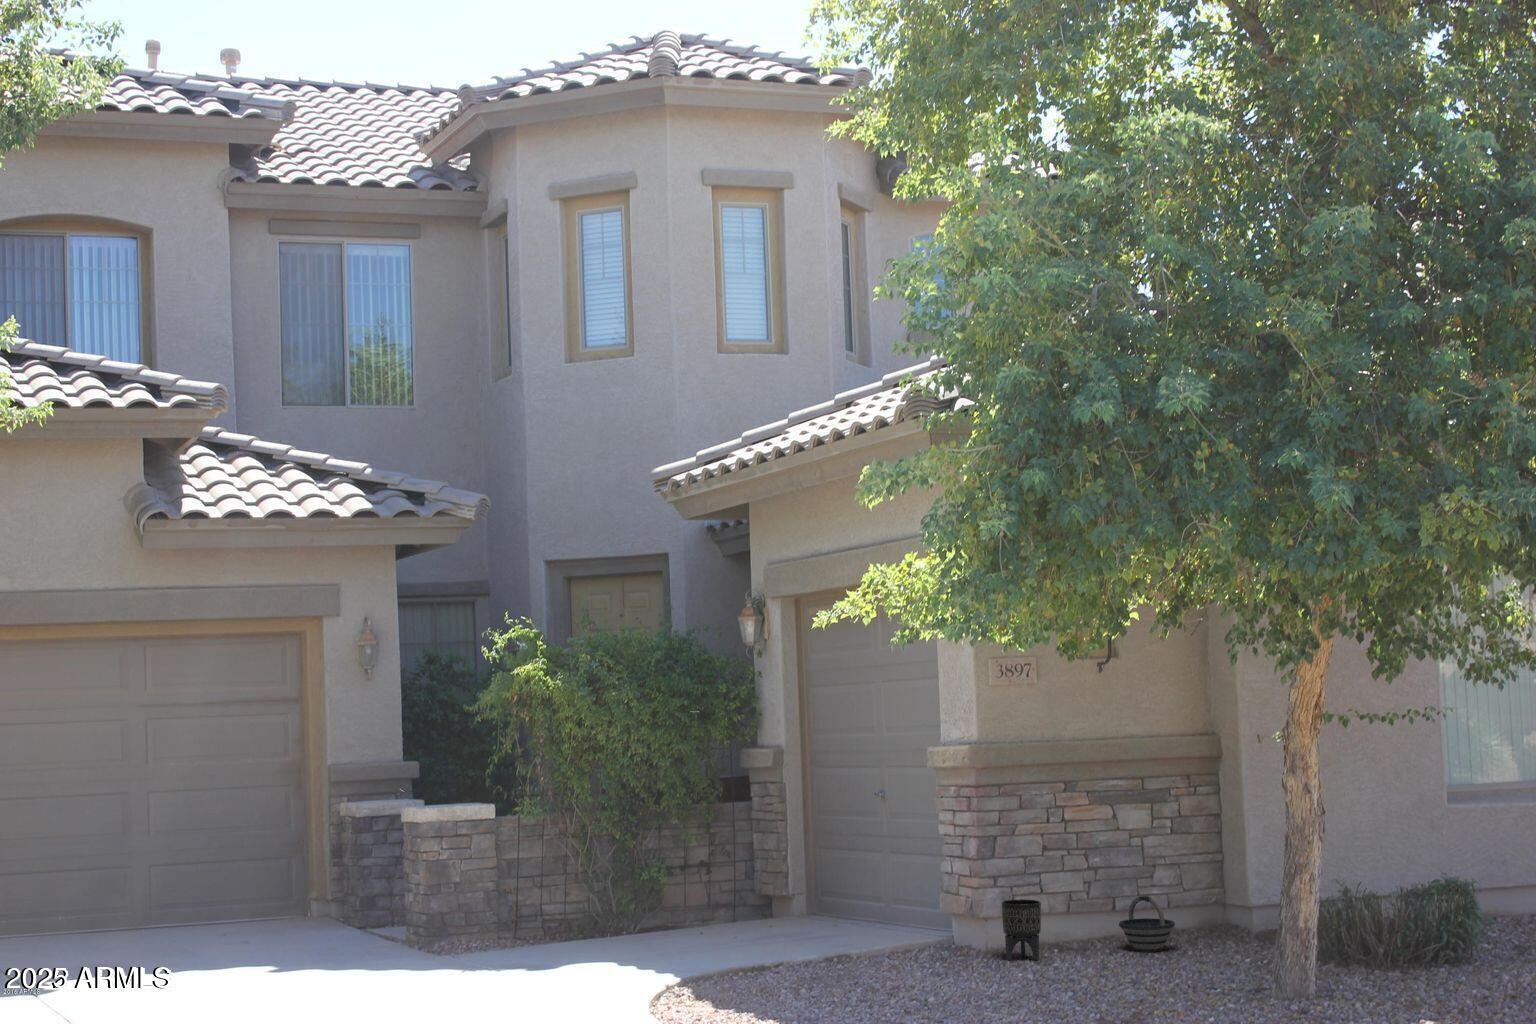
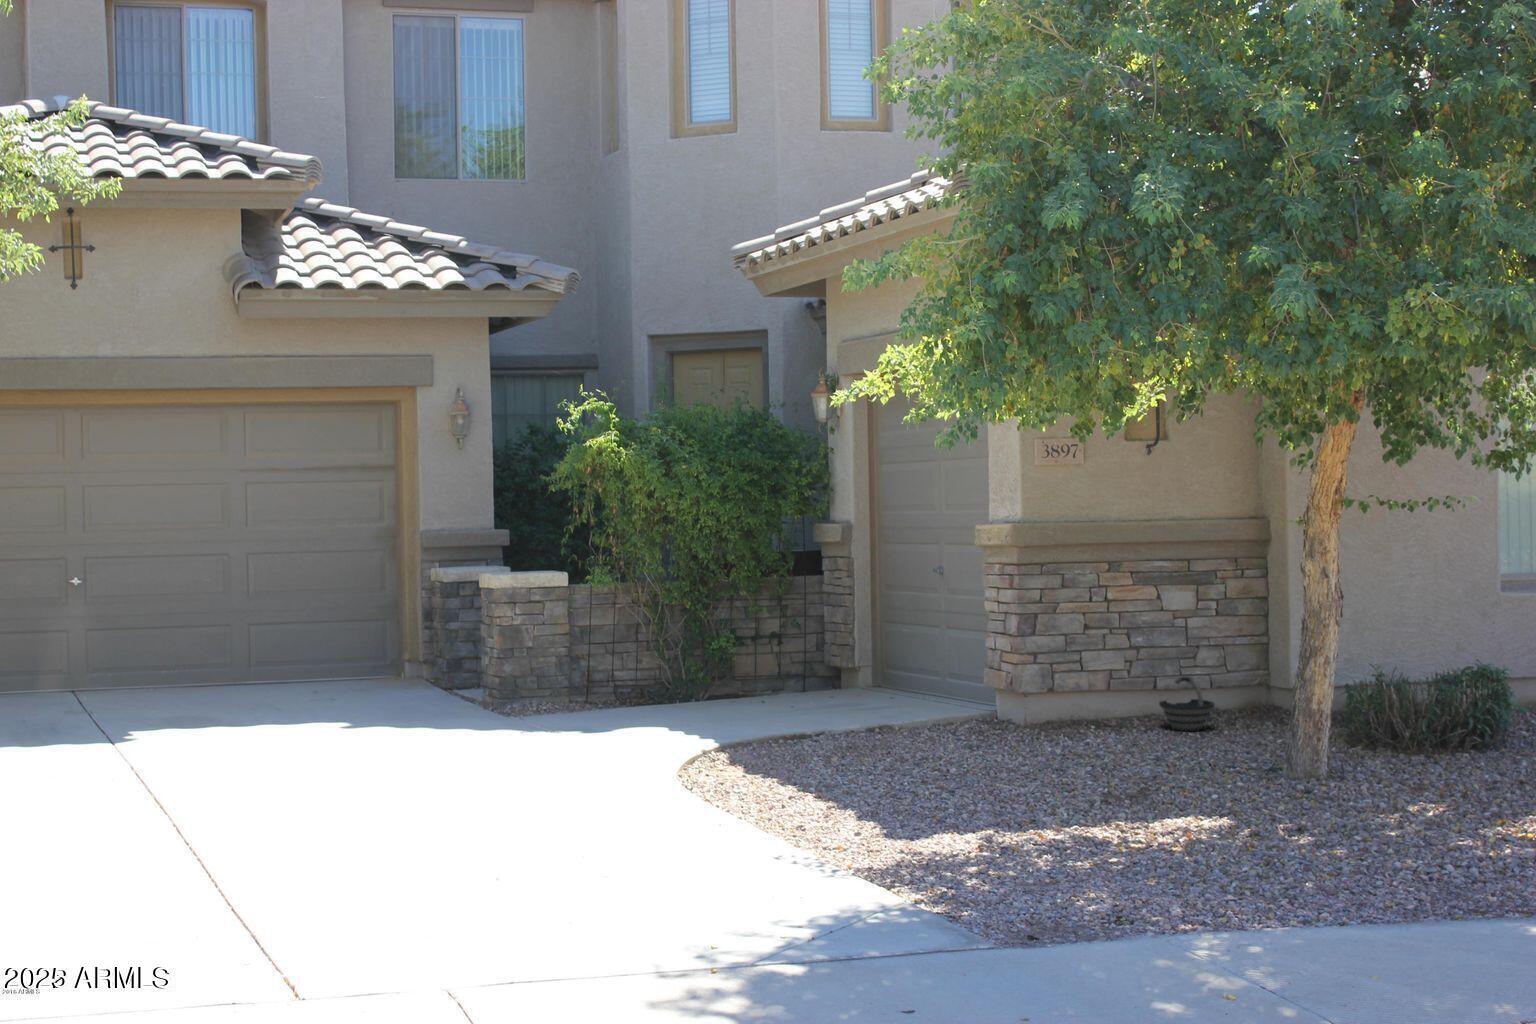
planter: present [1001,900,1041,960] -> none [1039,676,1078,735]

